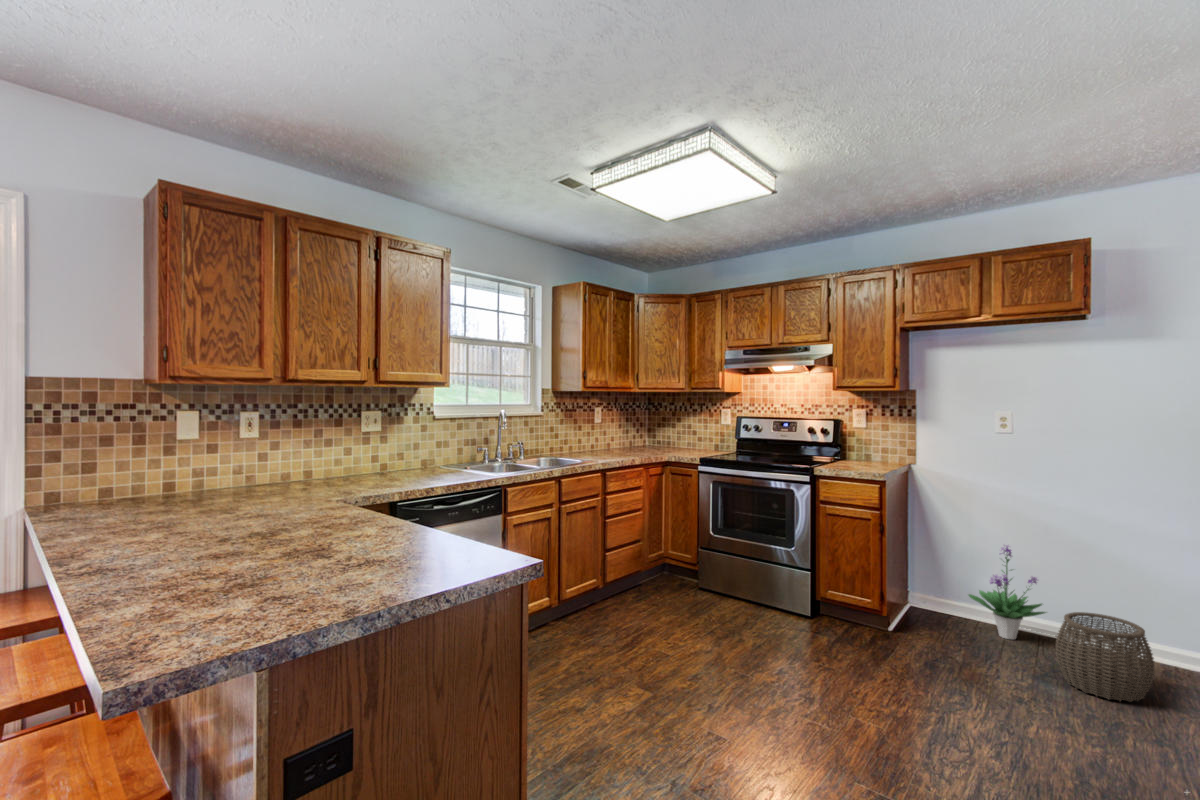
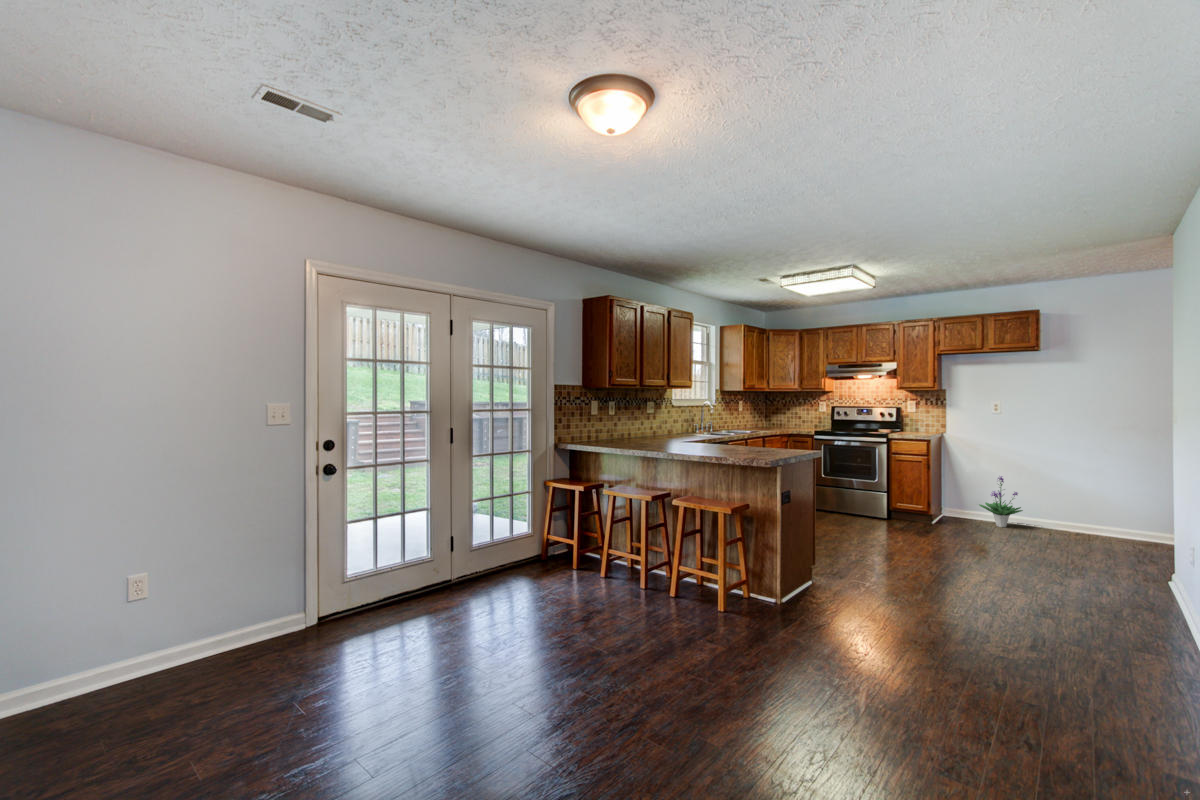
woven basket: present [1056,612,1155,702] -> none [1025,505,1075,545]

